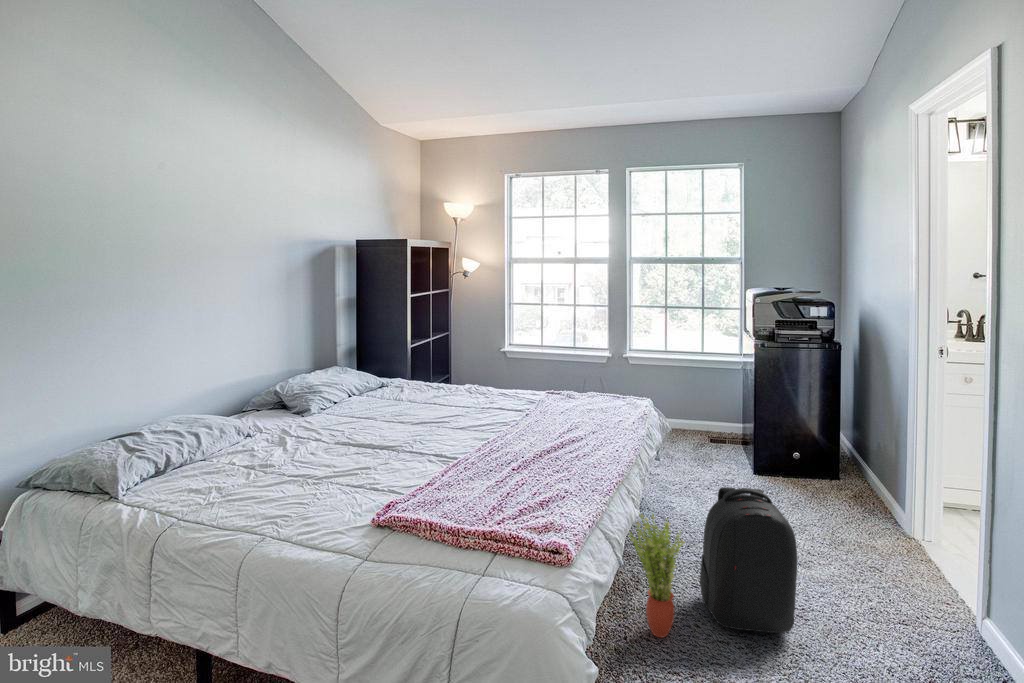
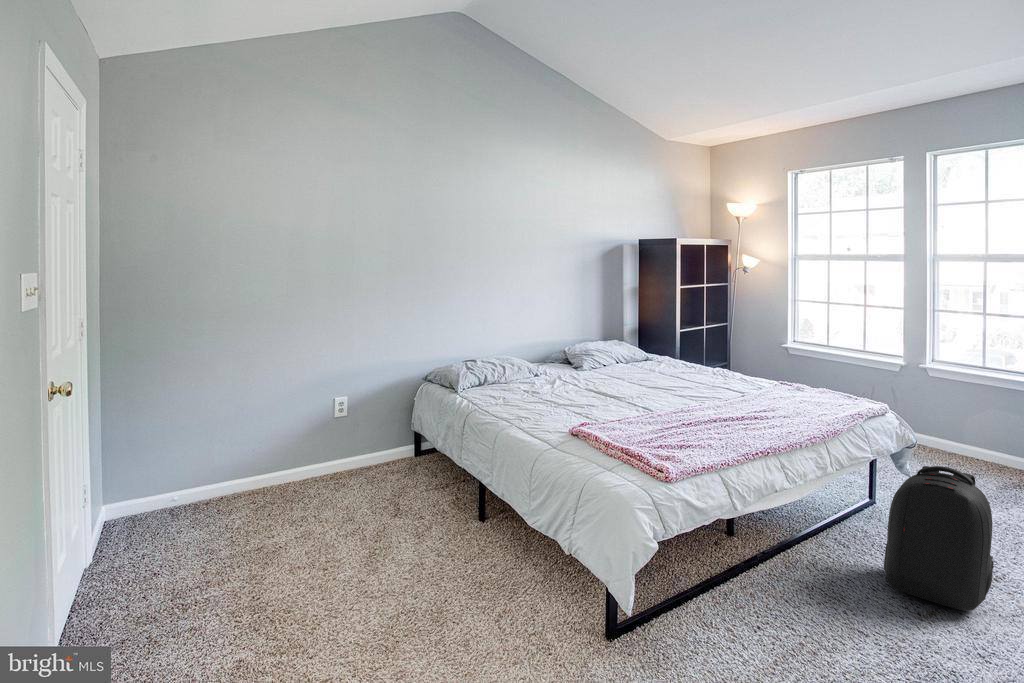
potted plant: present [630,514,685,638] -> none [796,463,851,579]

